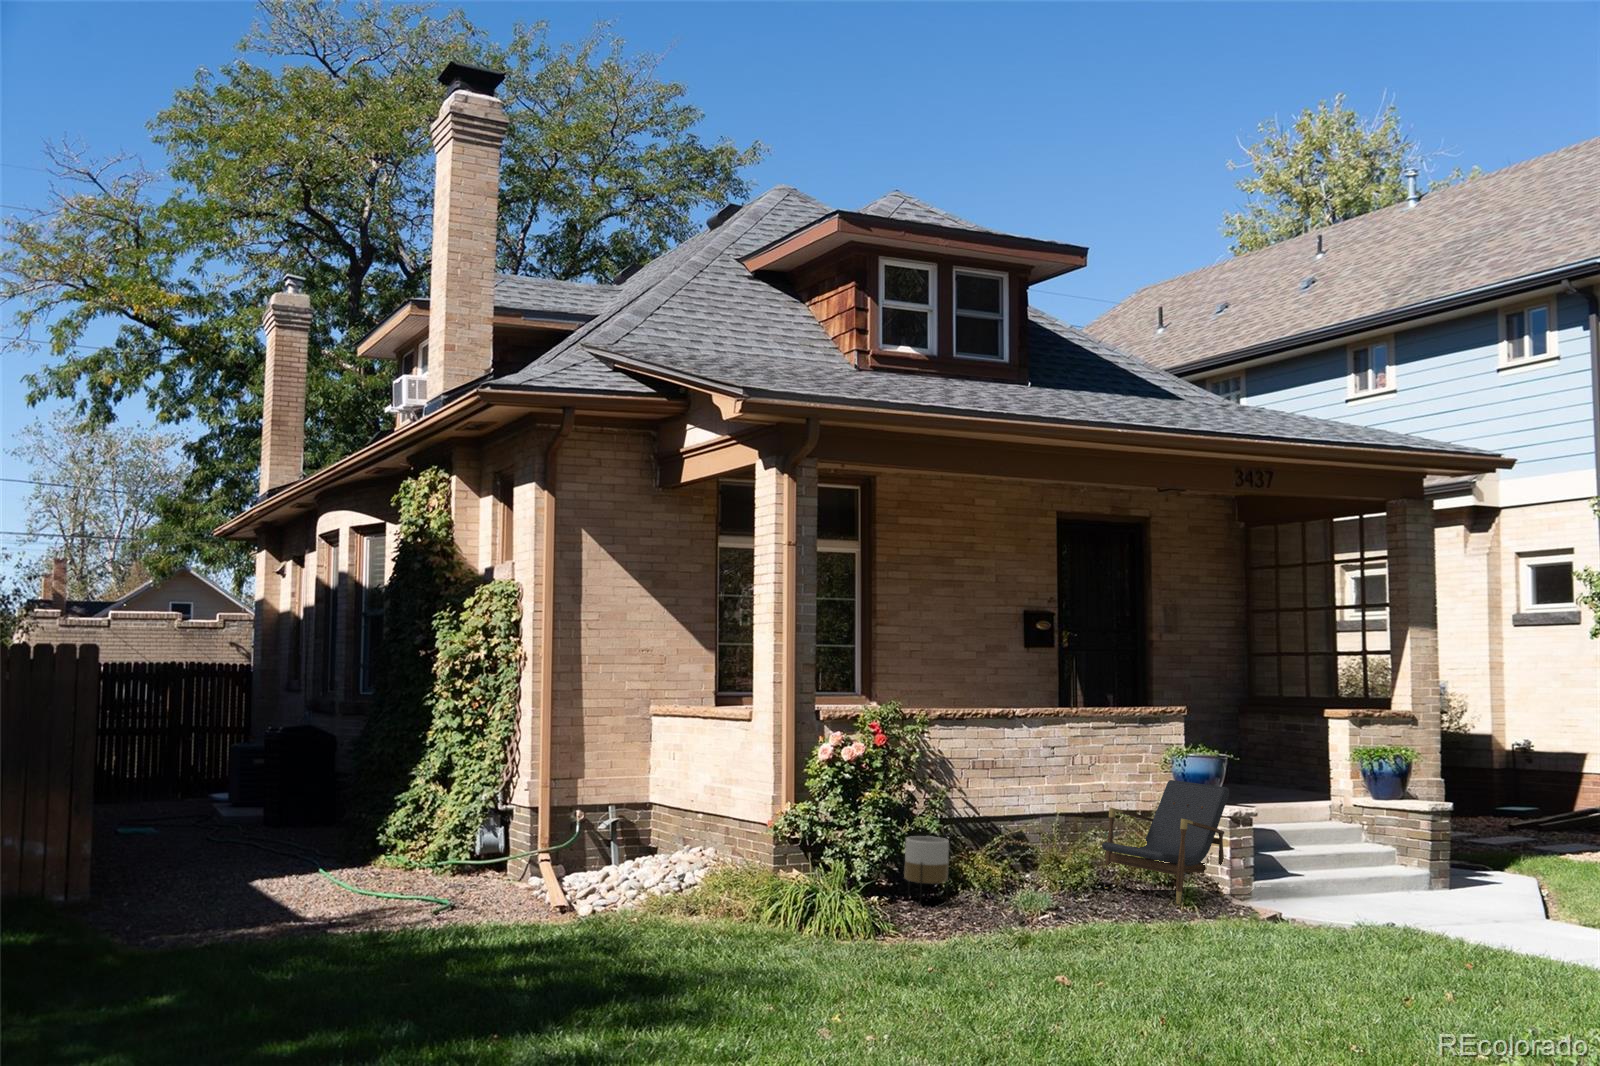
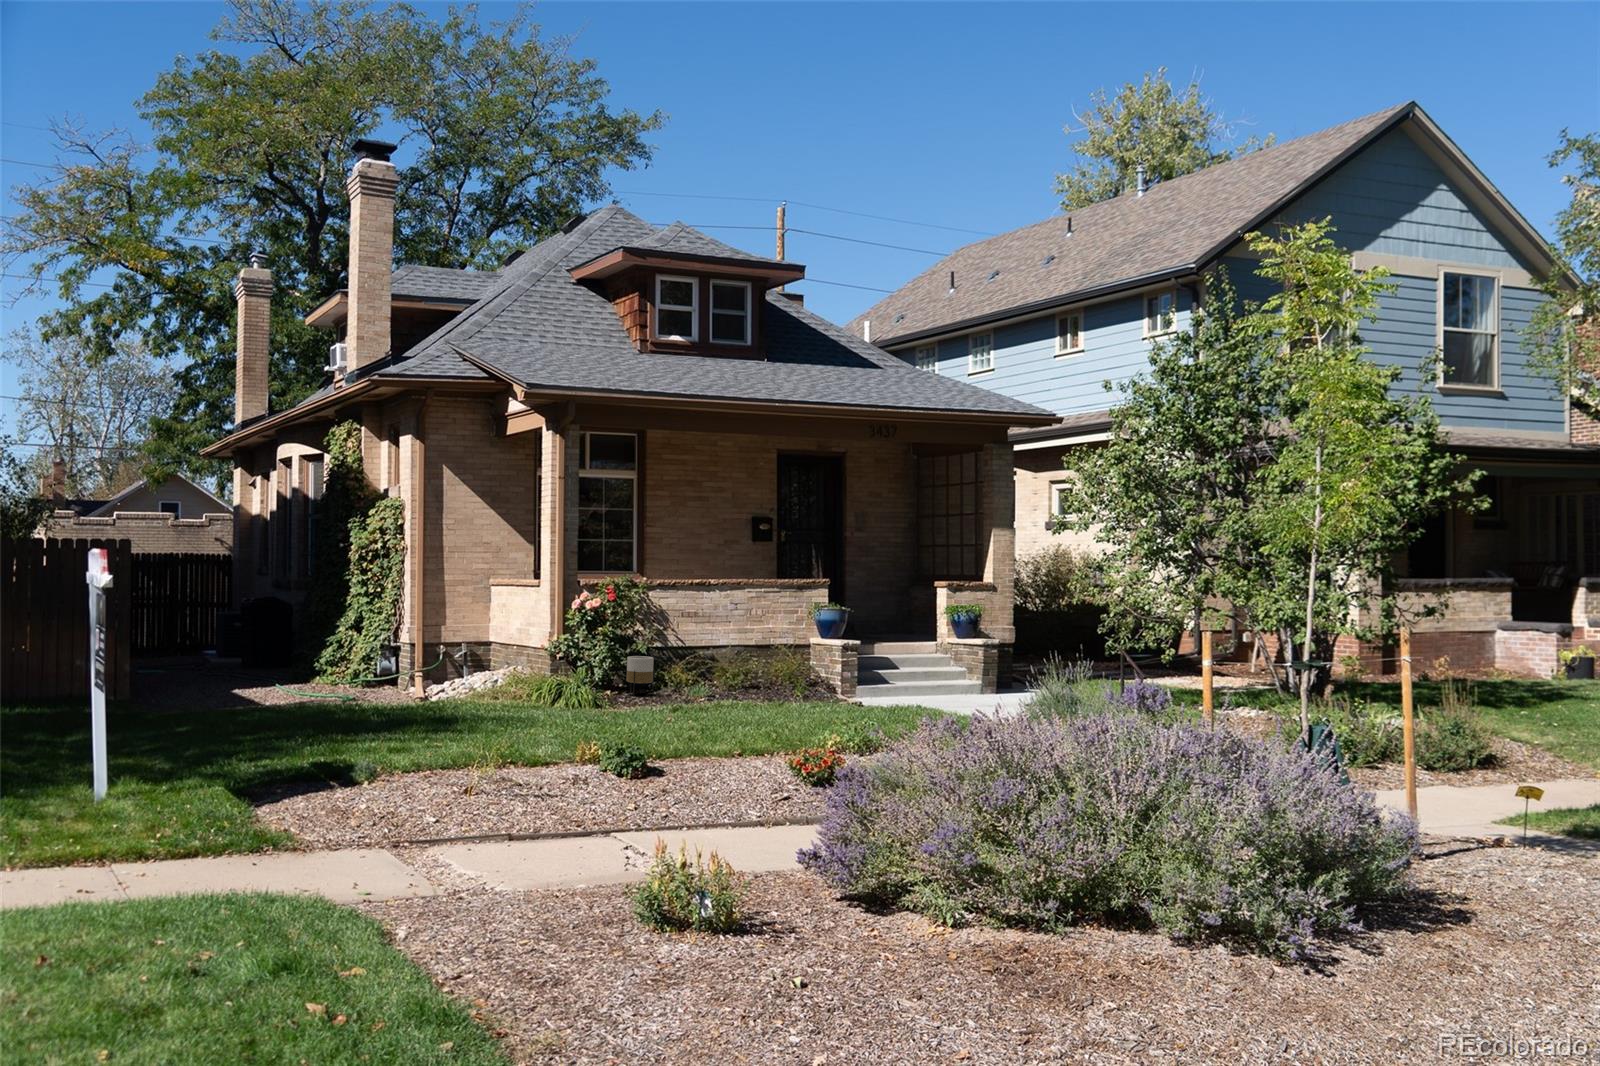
lounge chair: present [1102,780,1229,904] -> none [759,625,839,697]

